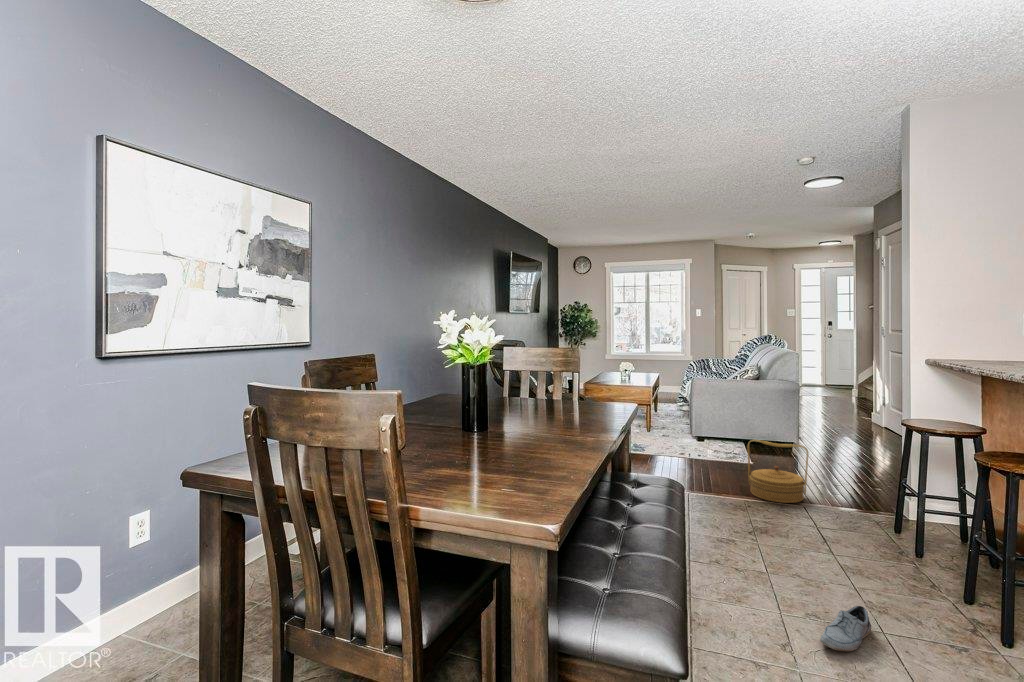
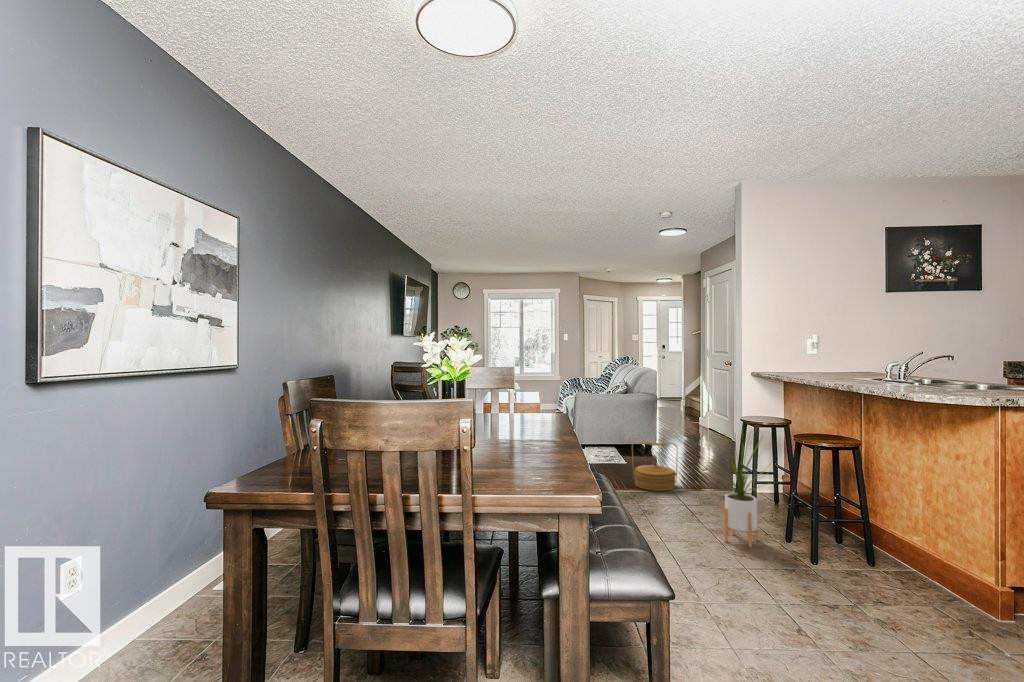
house plant: none [830,432,932,595] -> present [714,434,763,548]
shoe: present [820,606,871,651] -> none [720,556,750,590]

